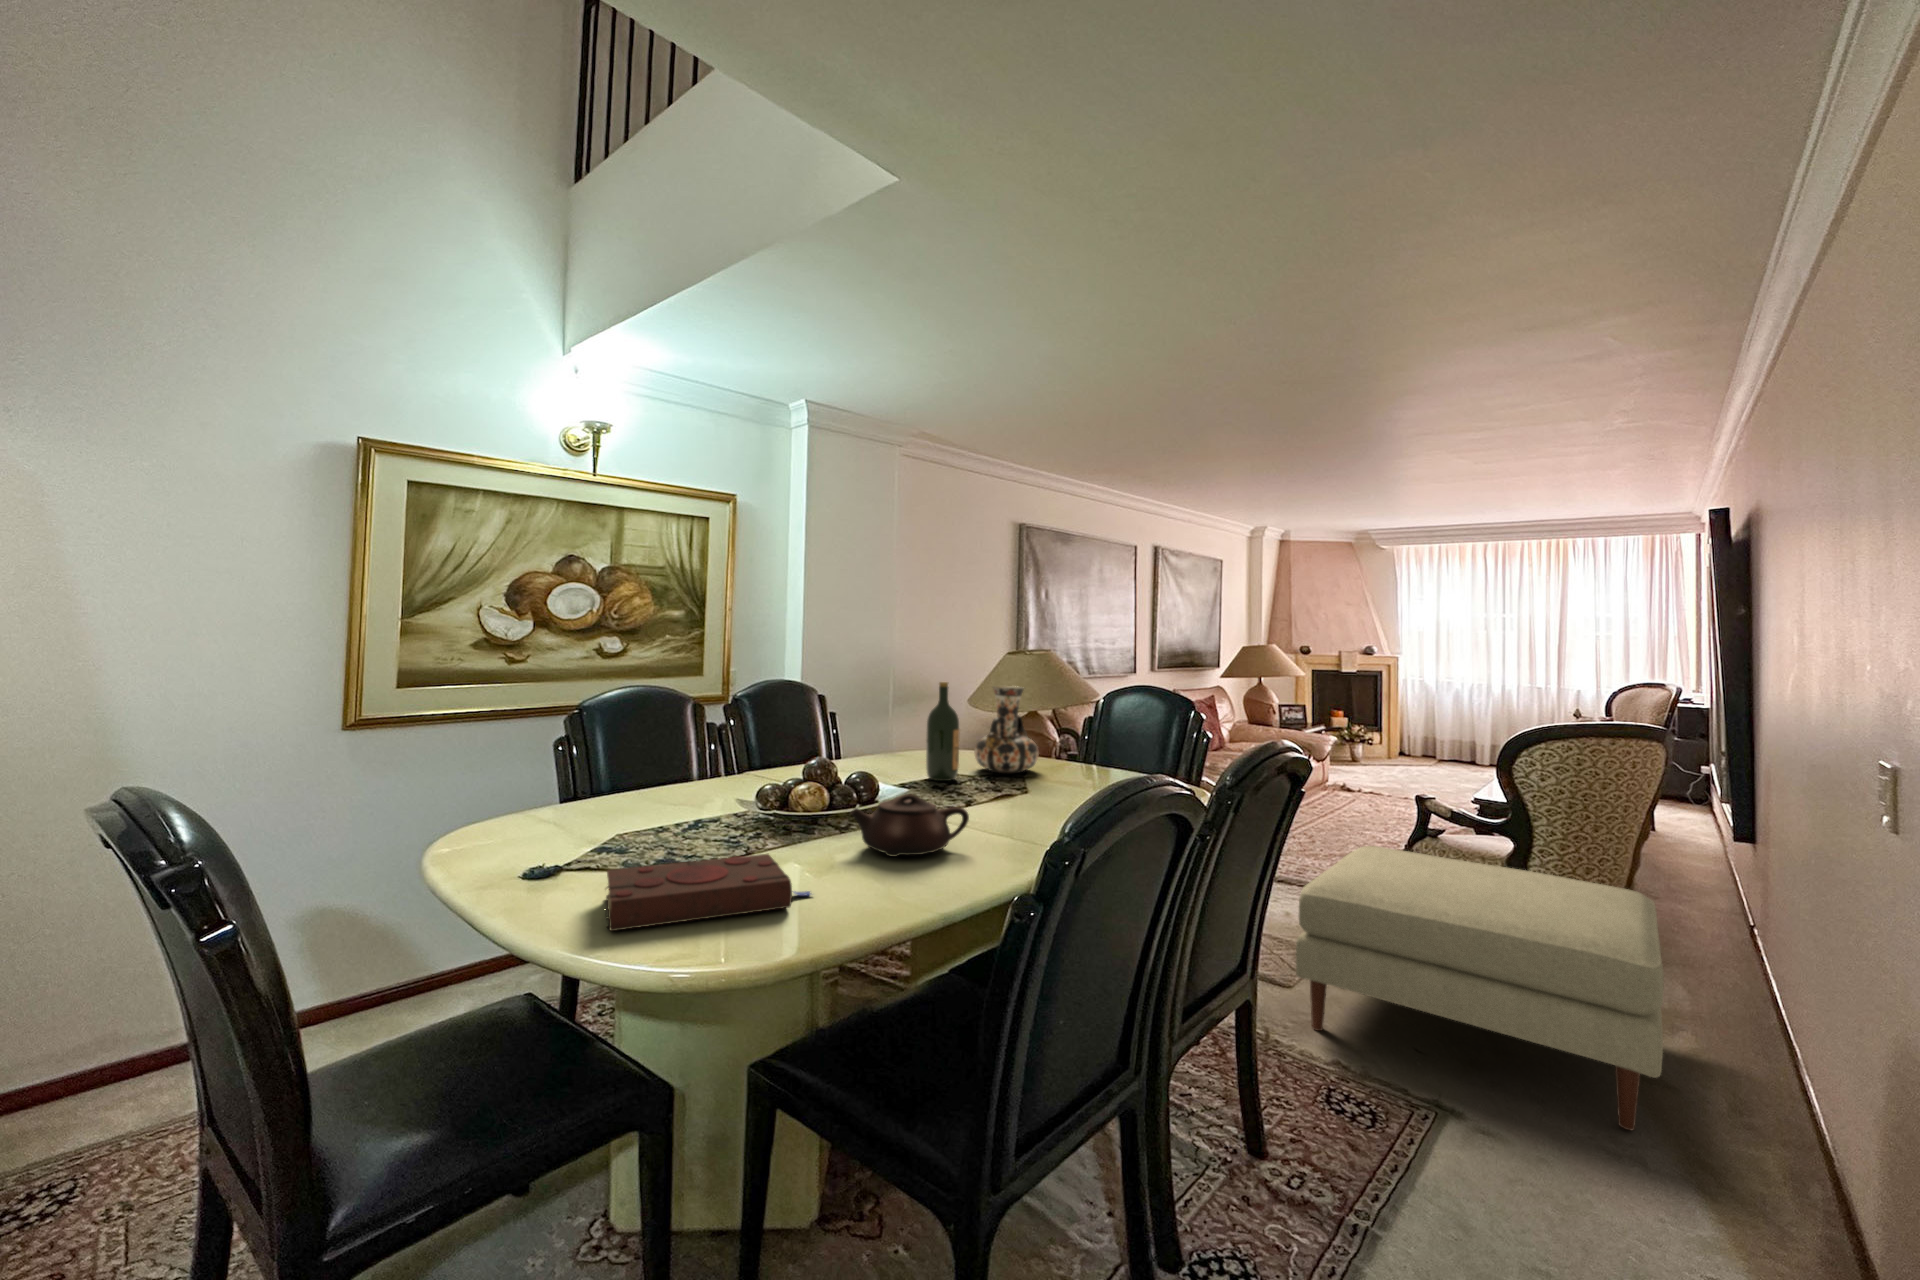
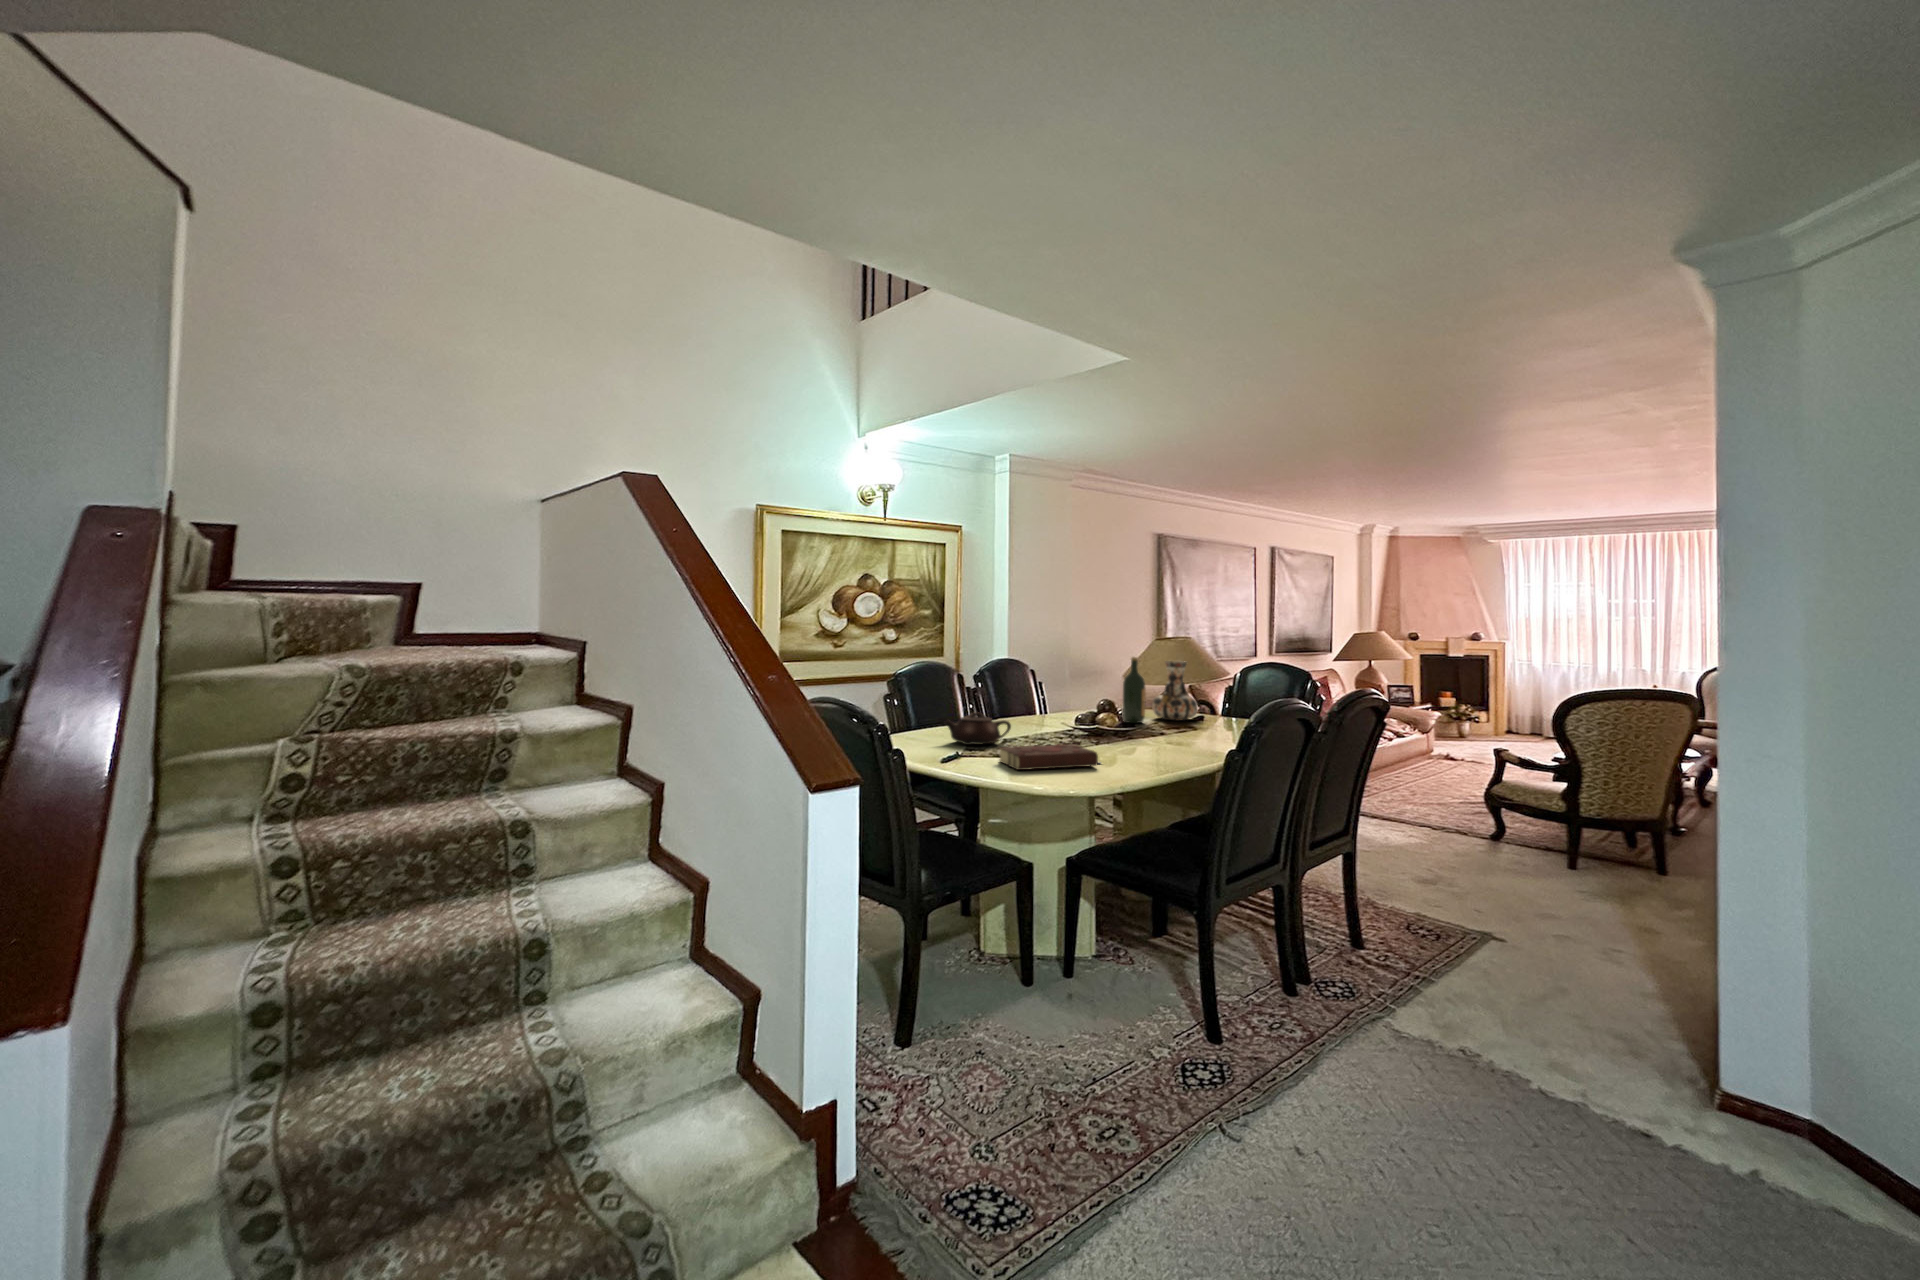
teapot: present [851,794,969,857] -> present [945,712,1011,745]
ottoman: present [1296,846,1664,1130] -> none [1386,778,1661,950]

